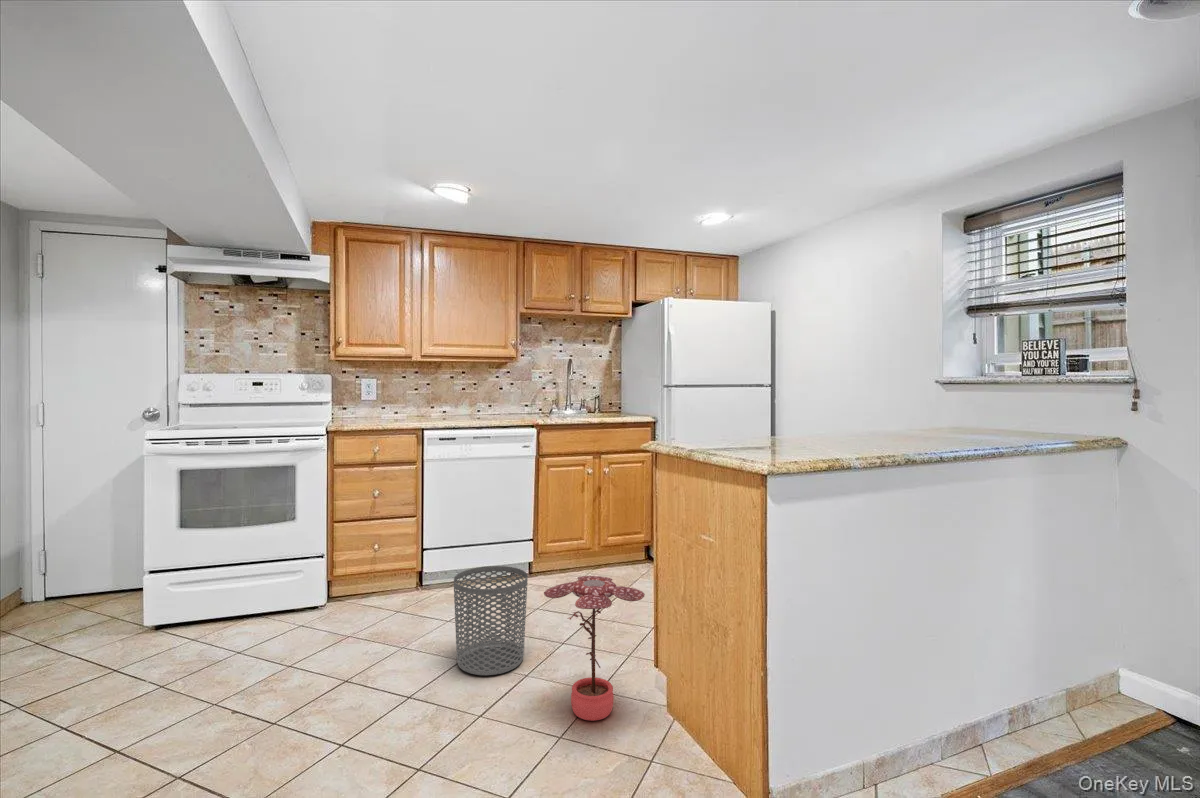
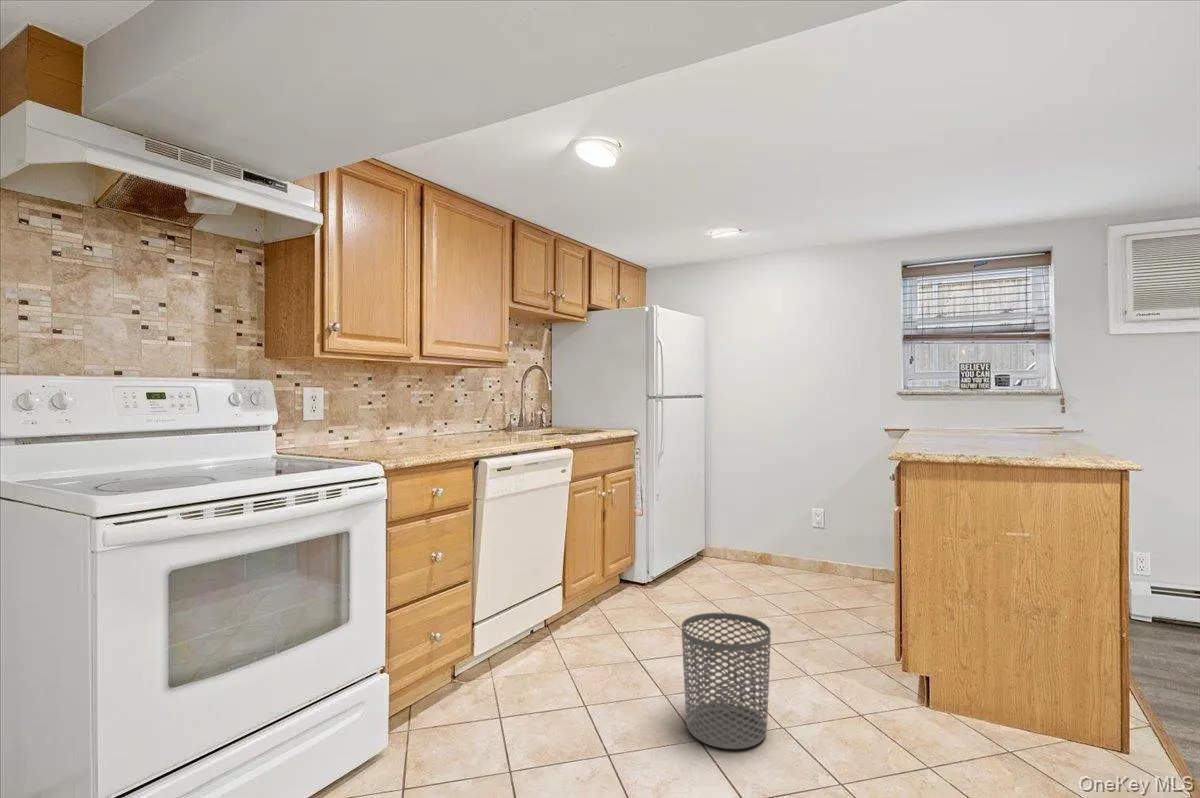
potted plant: present [544,576,645,721] -> none [843,594,950,742]

